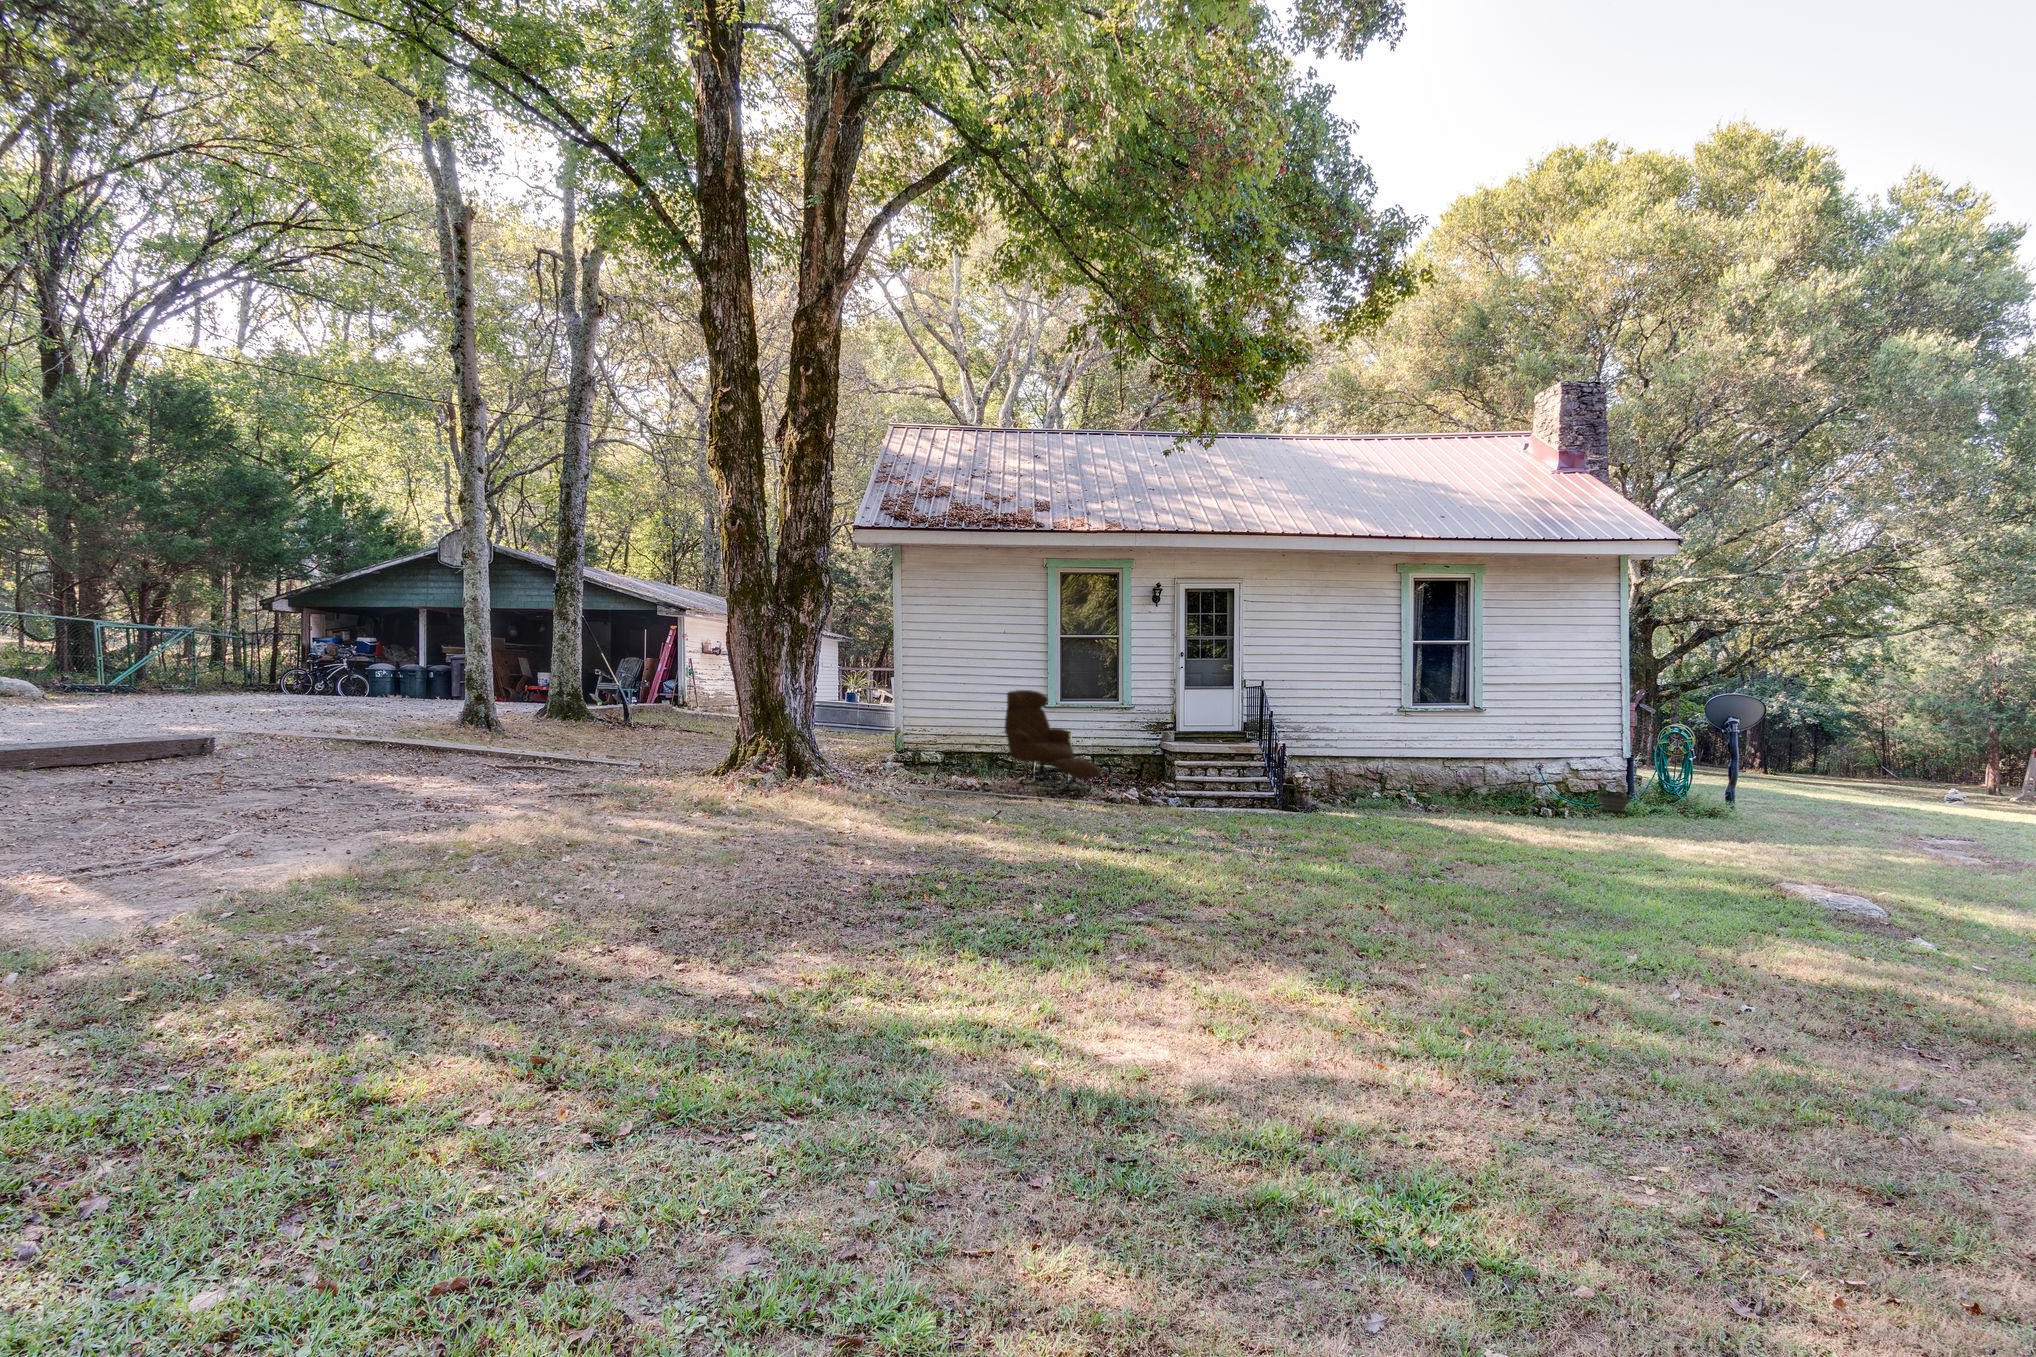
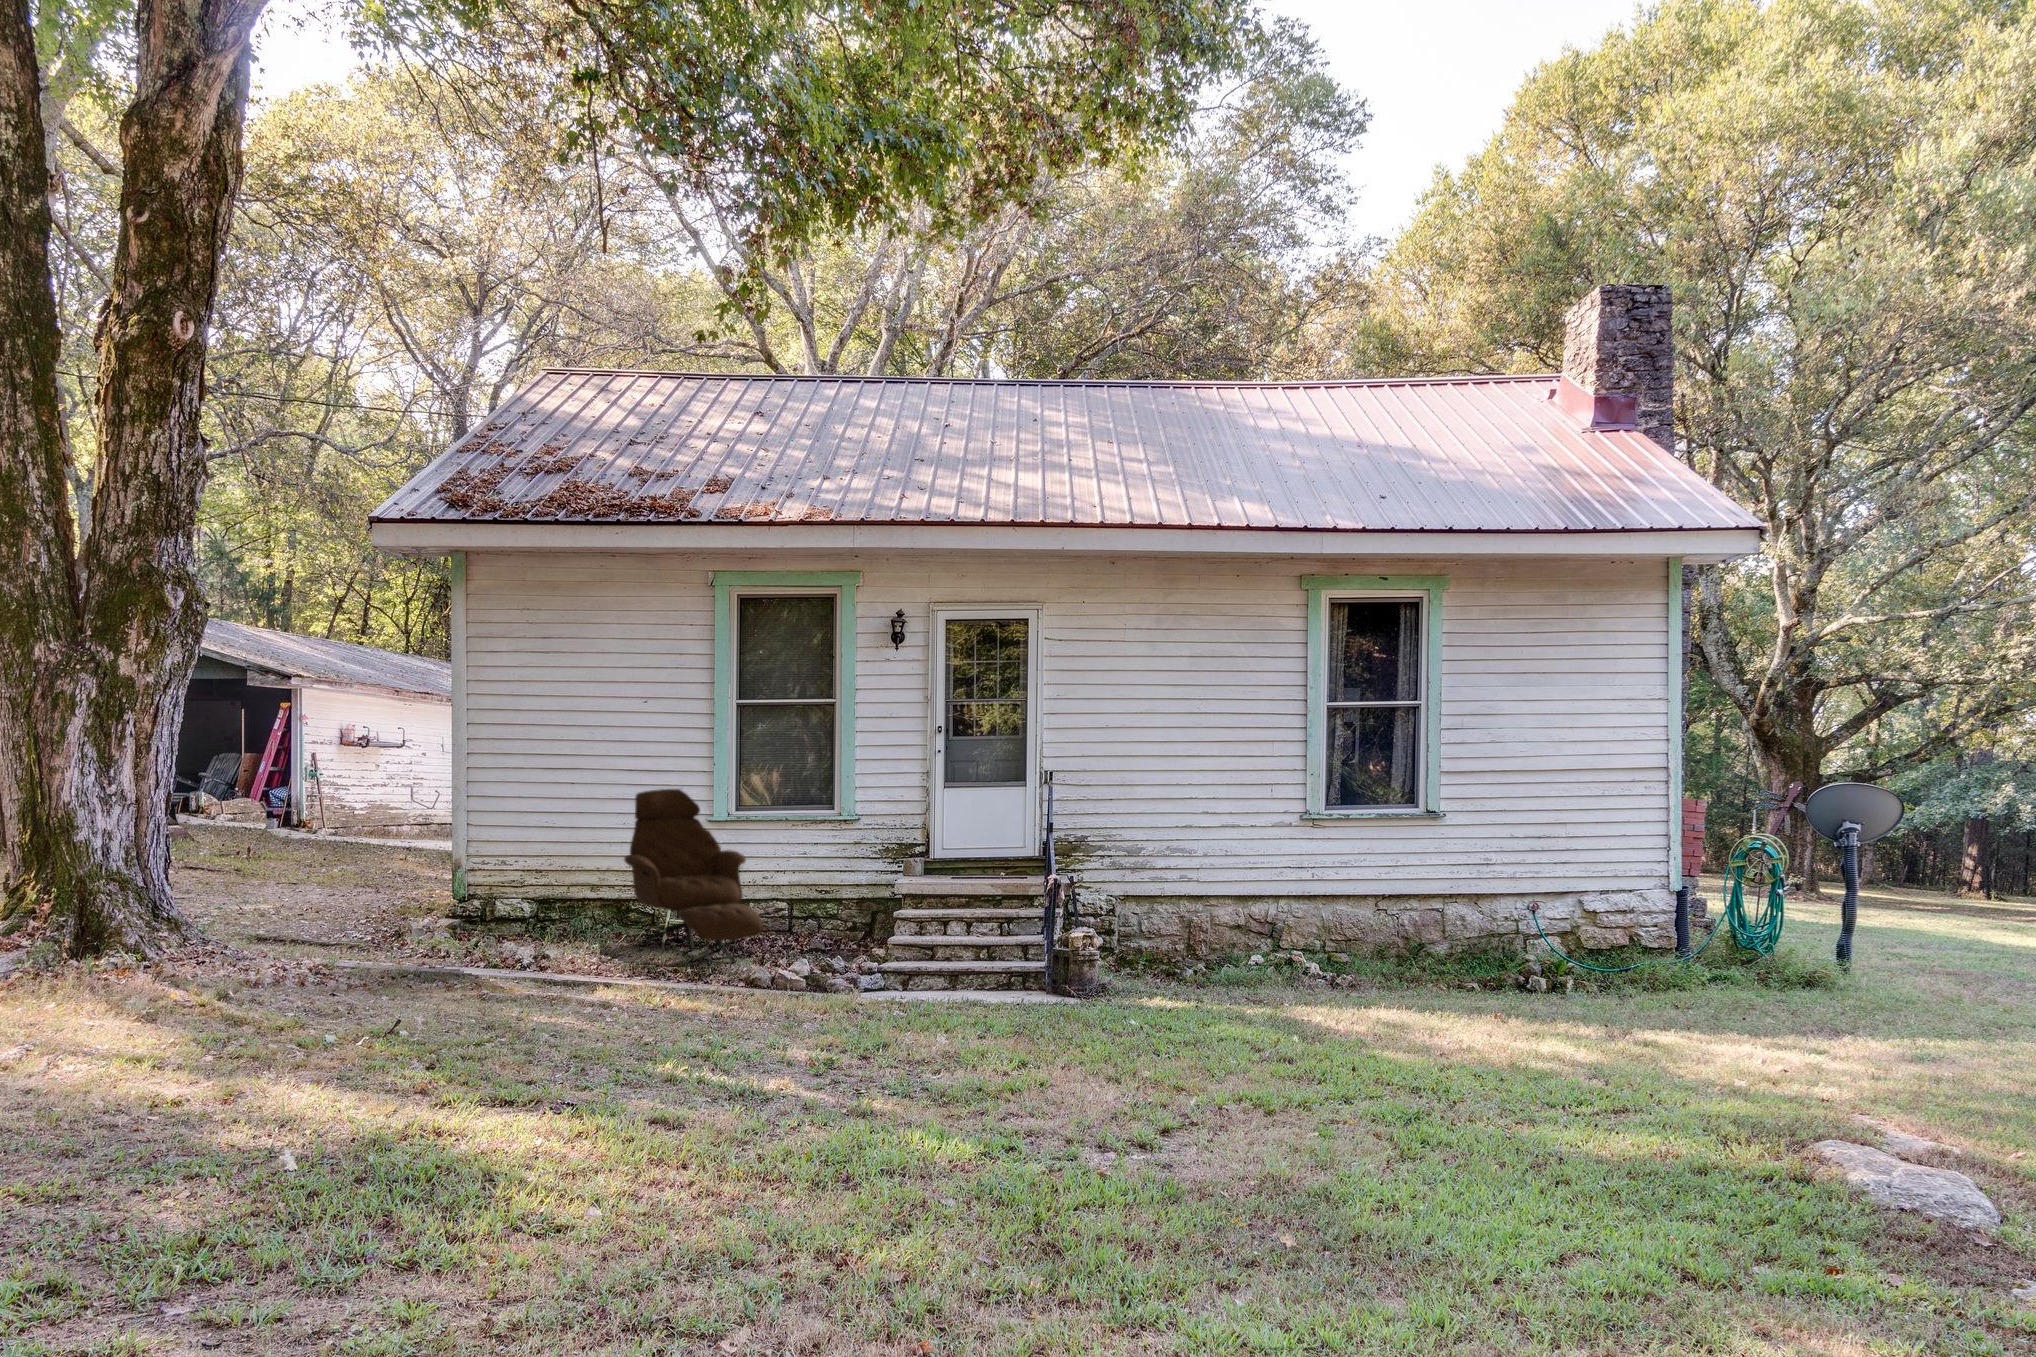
bucket: present [1596,781,1632,812] -> none [1646,941,1709,997]

